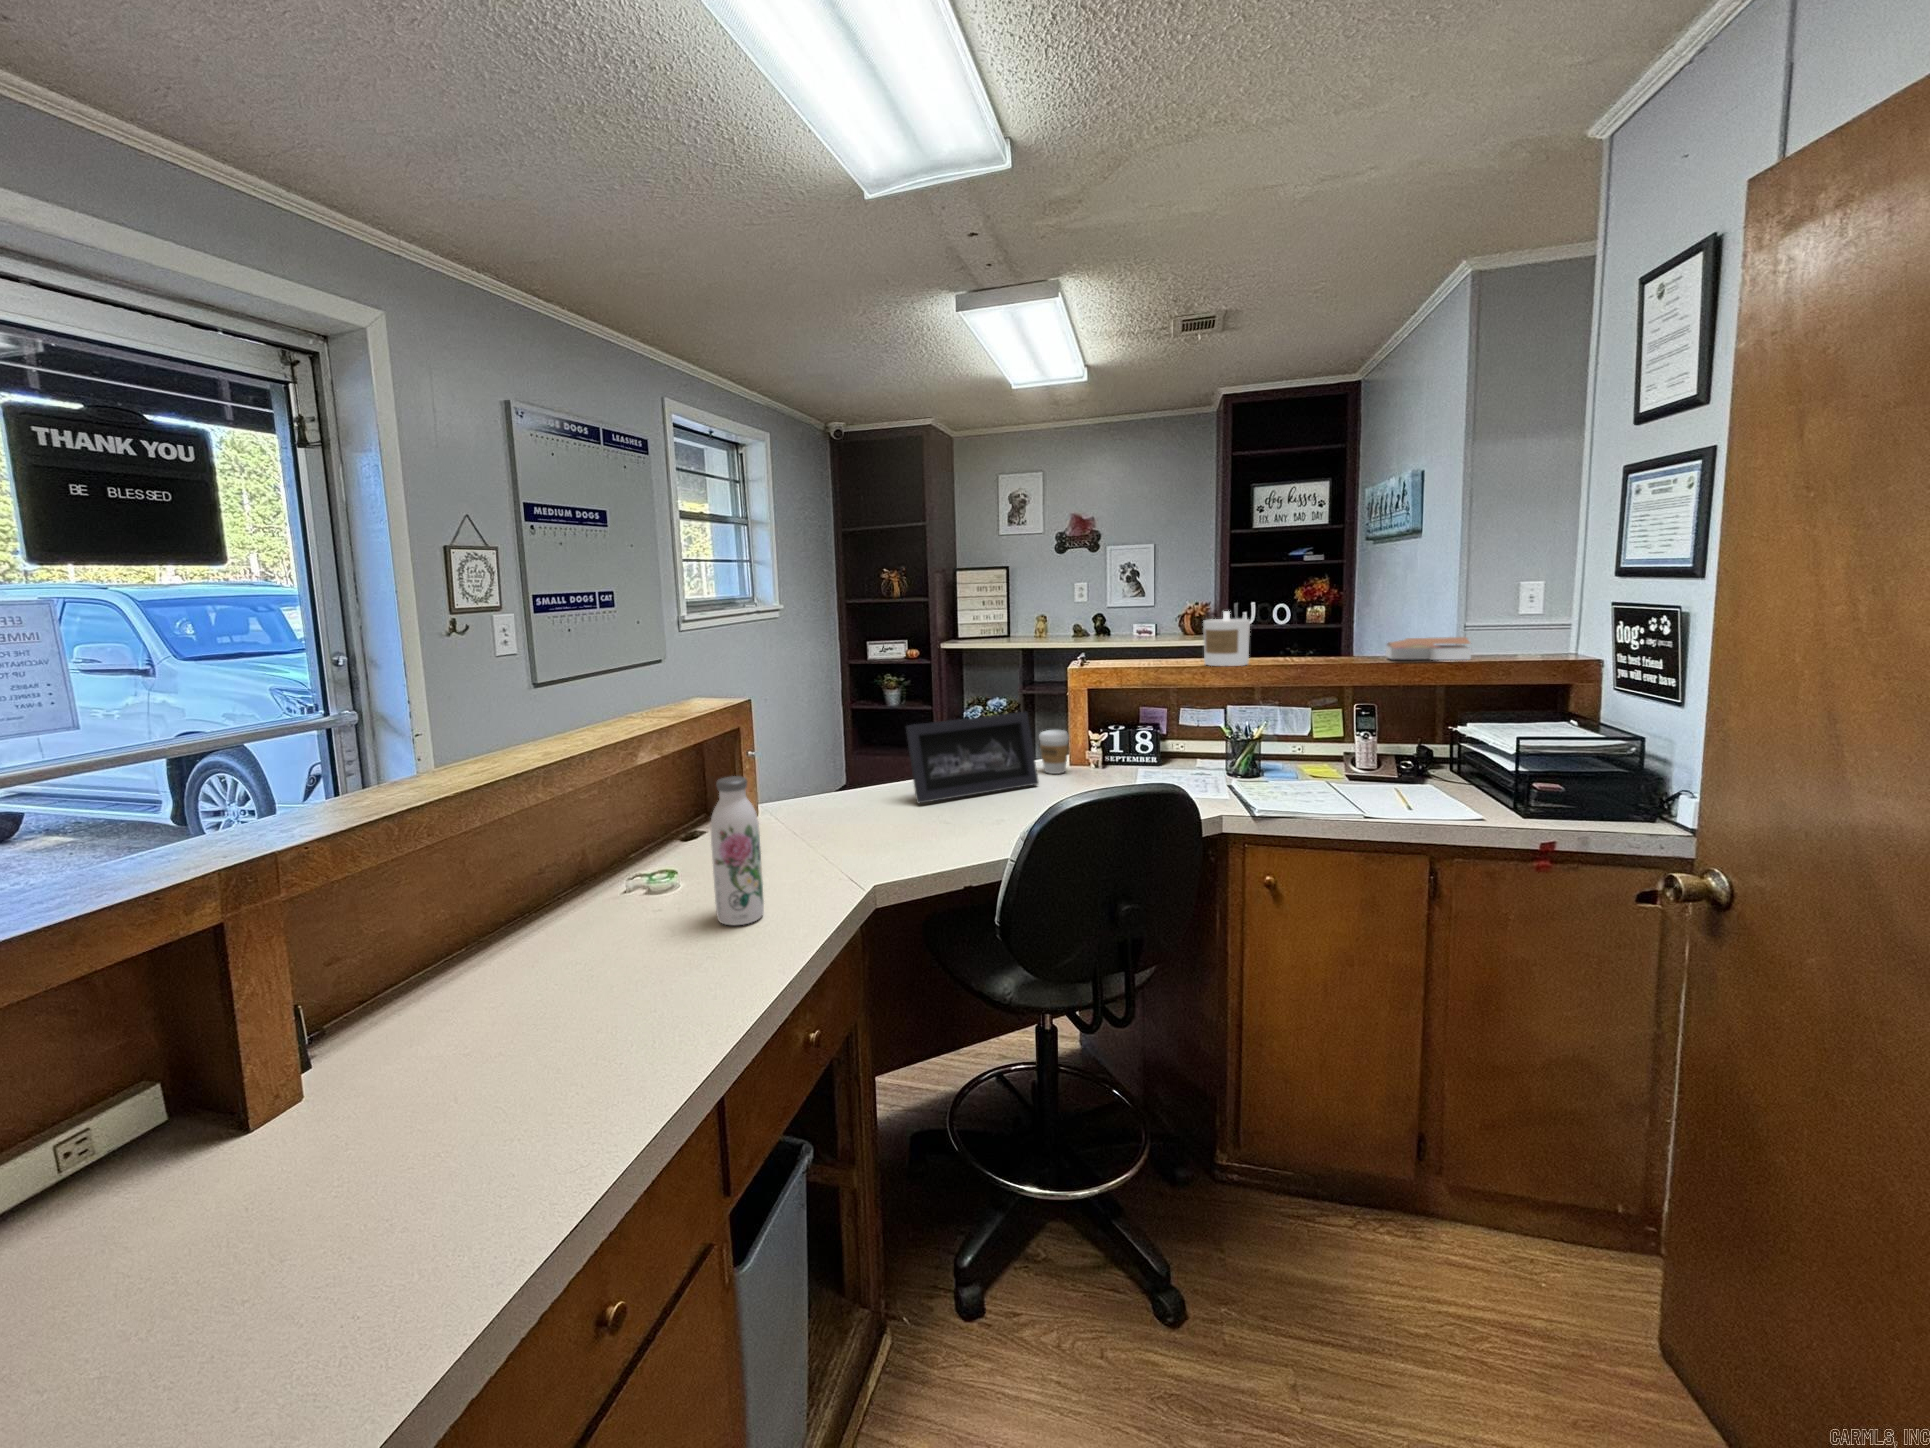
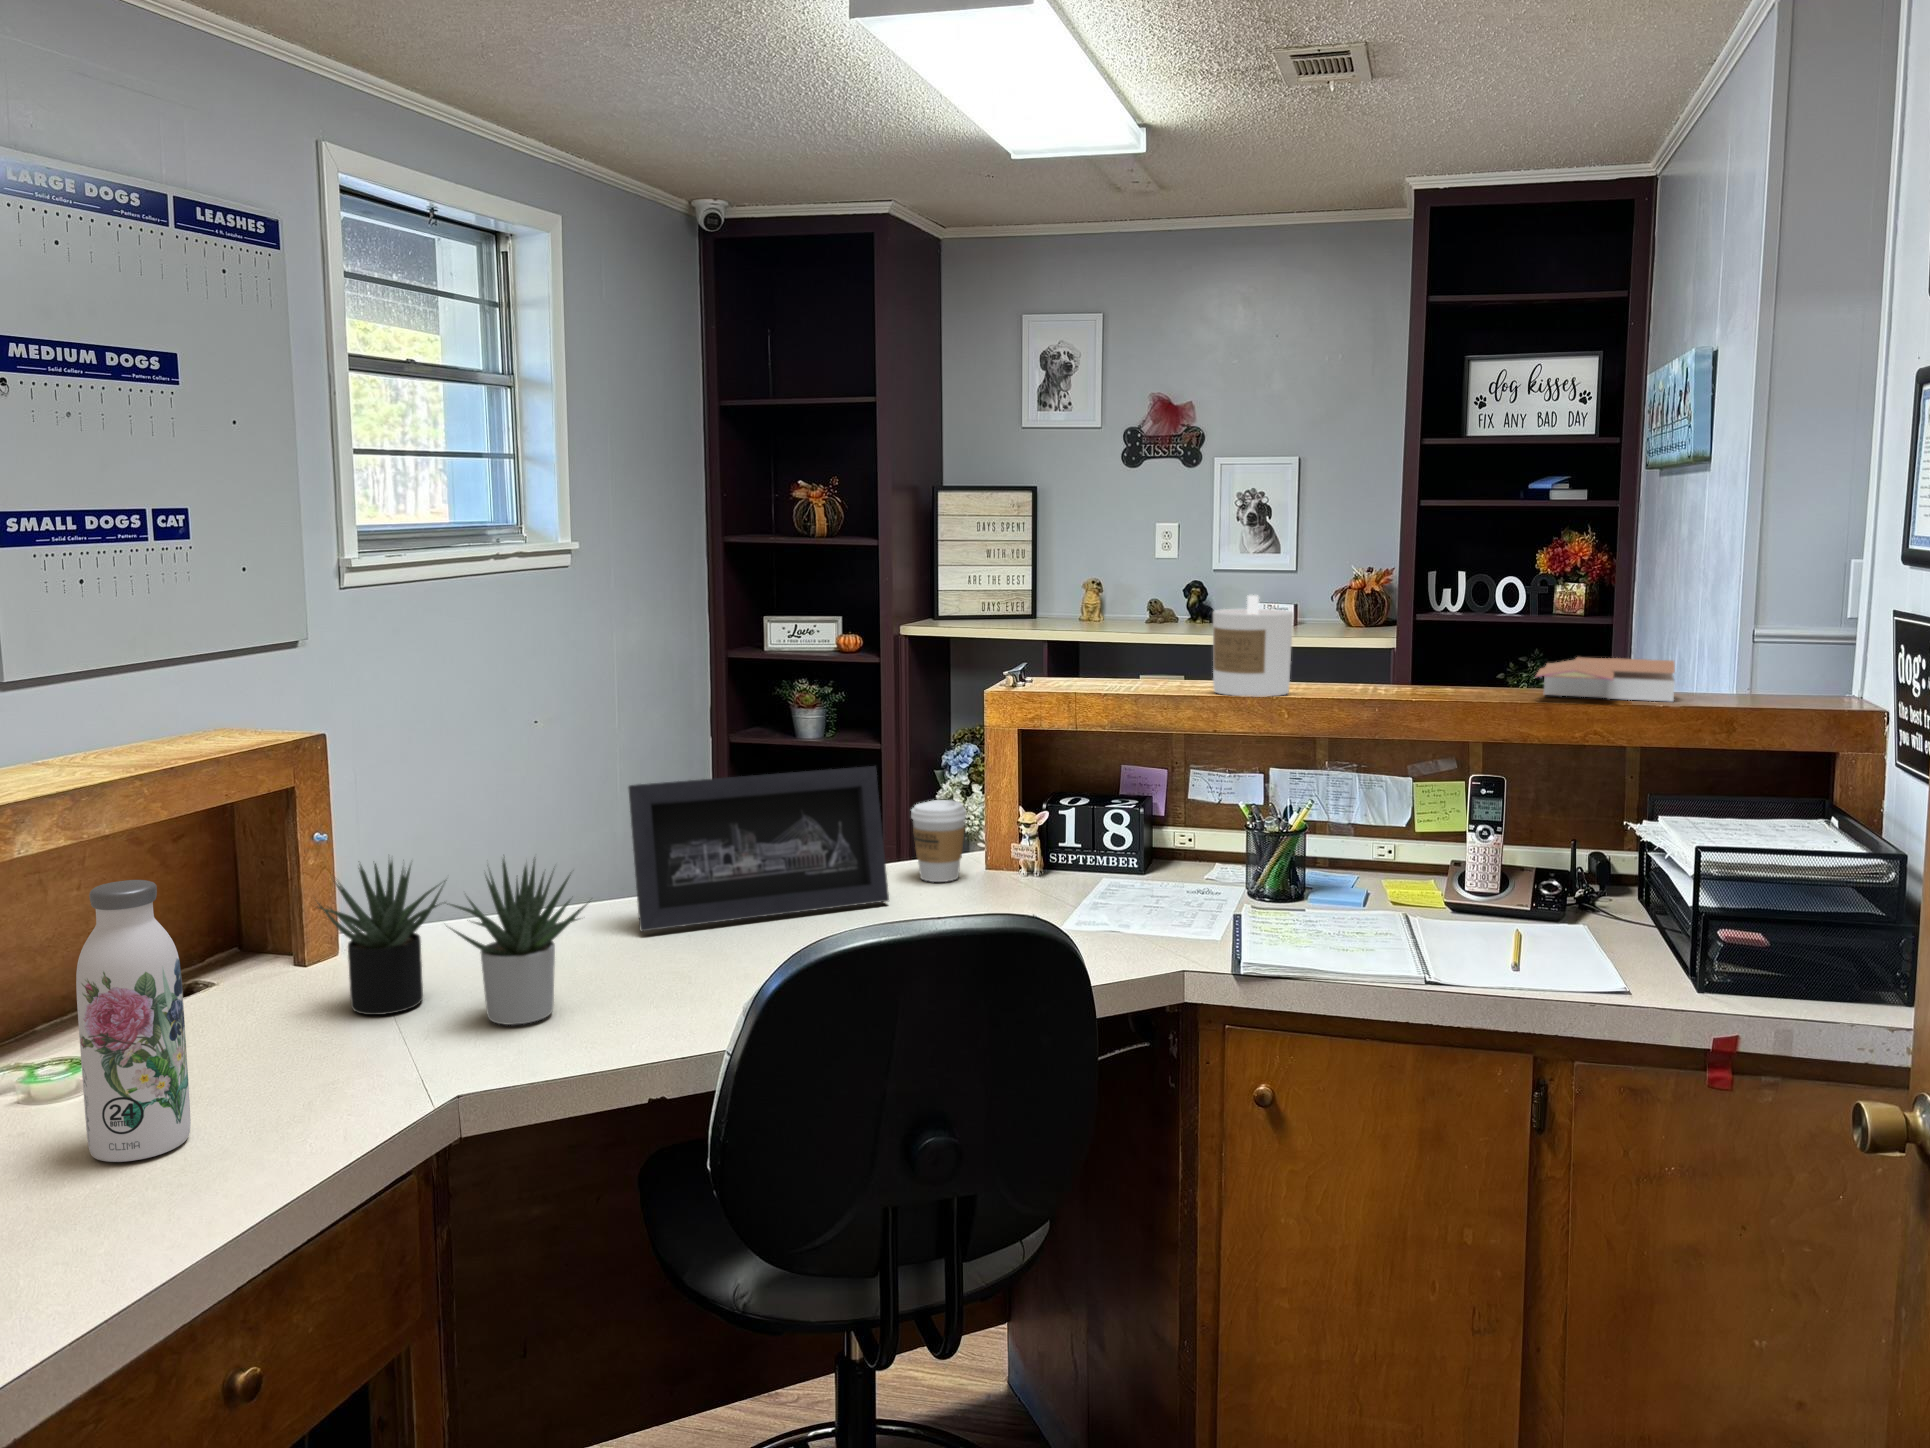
succulent plant: none [773,760,925,852] -> present [317,857,590,1025]

